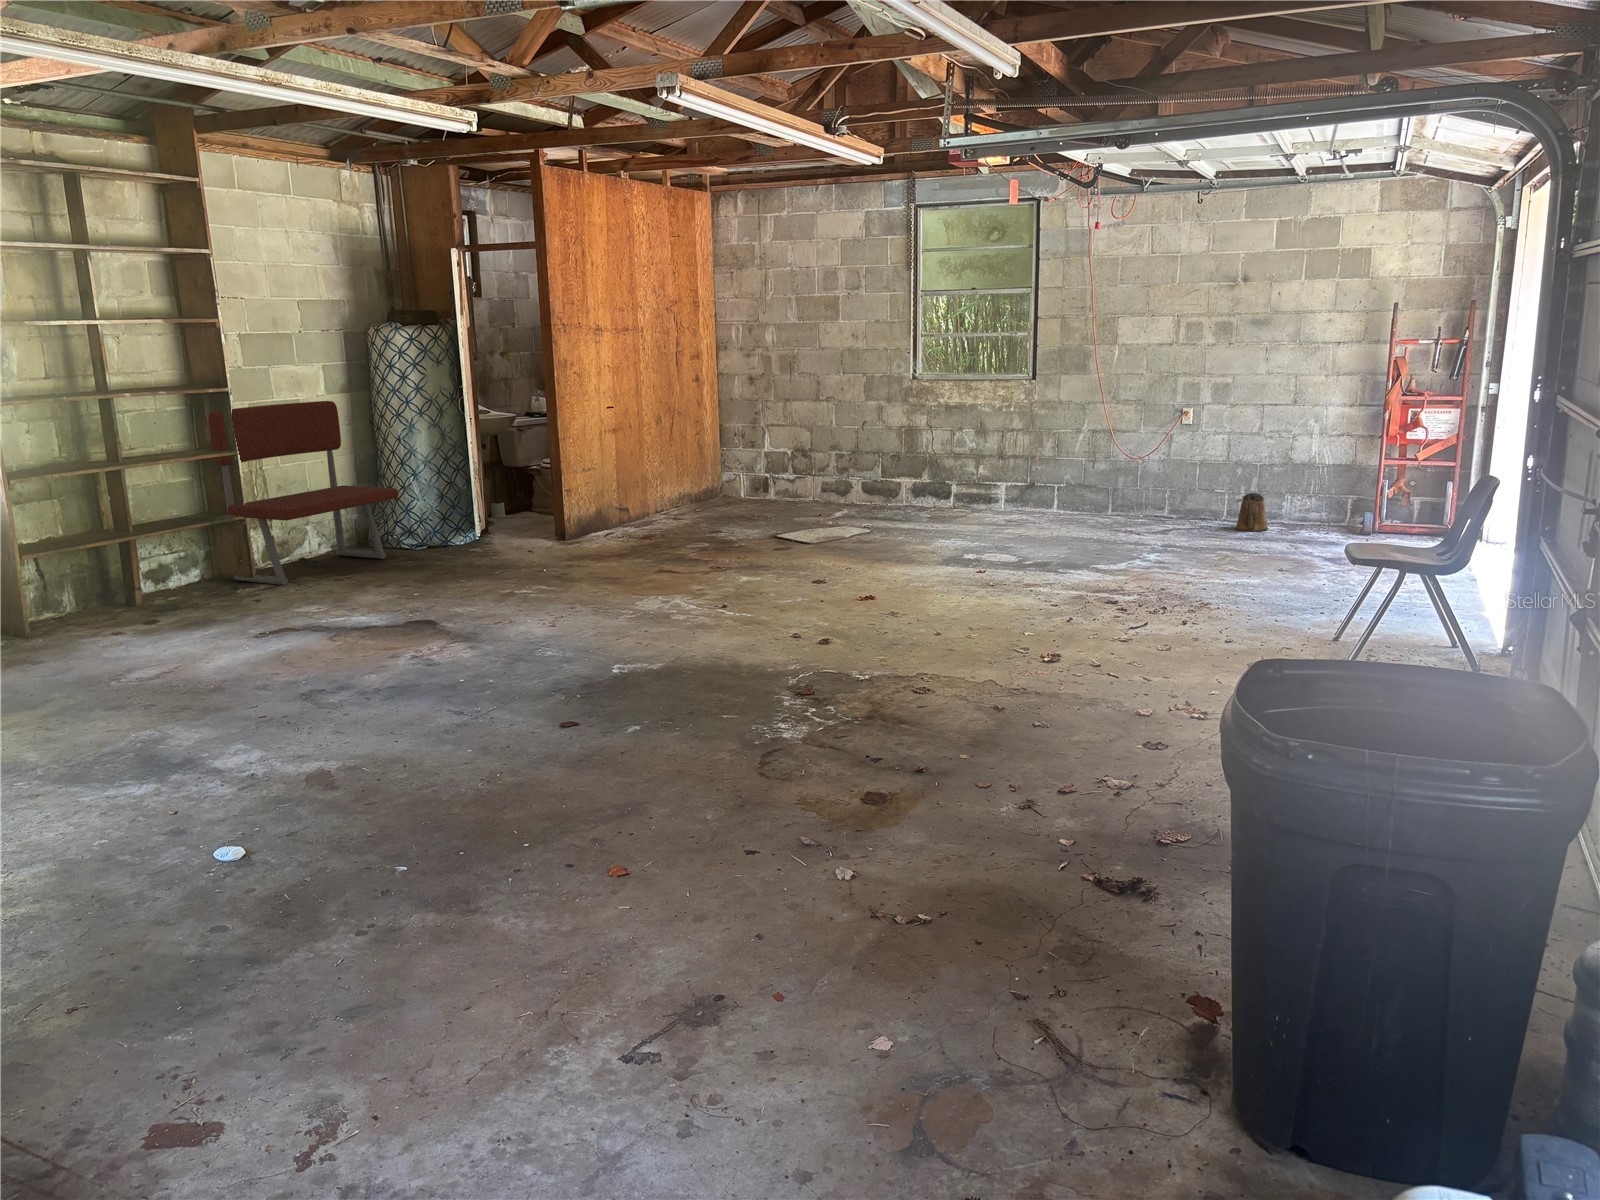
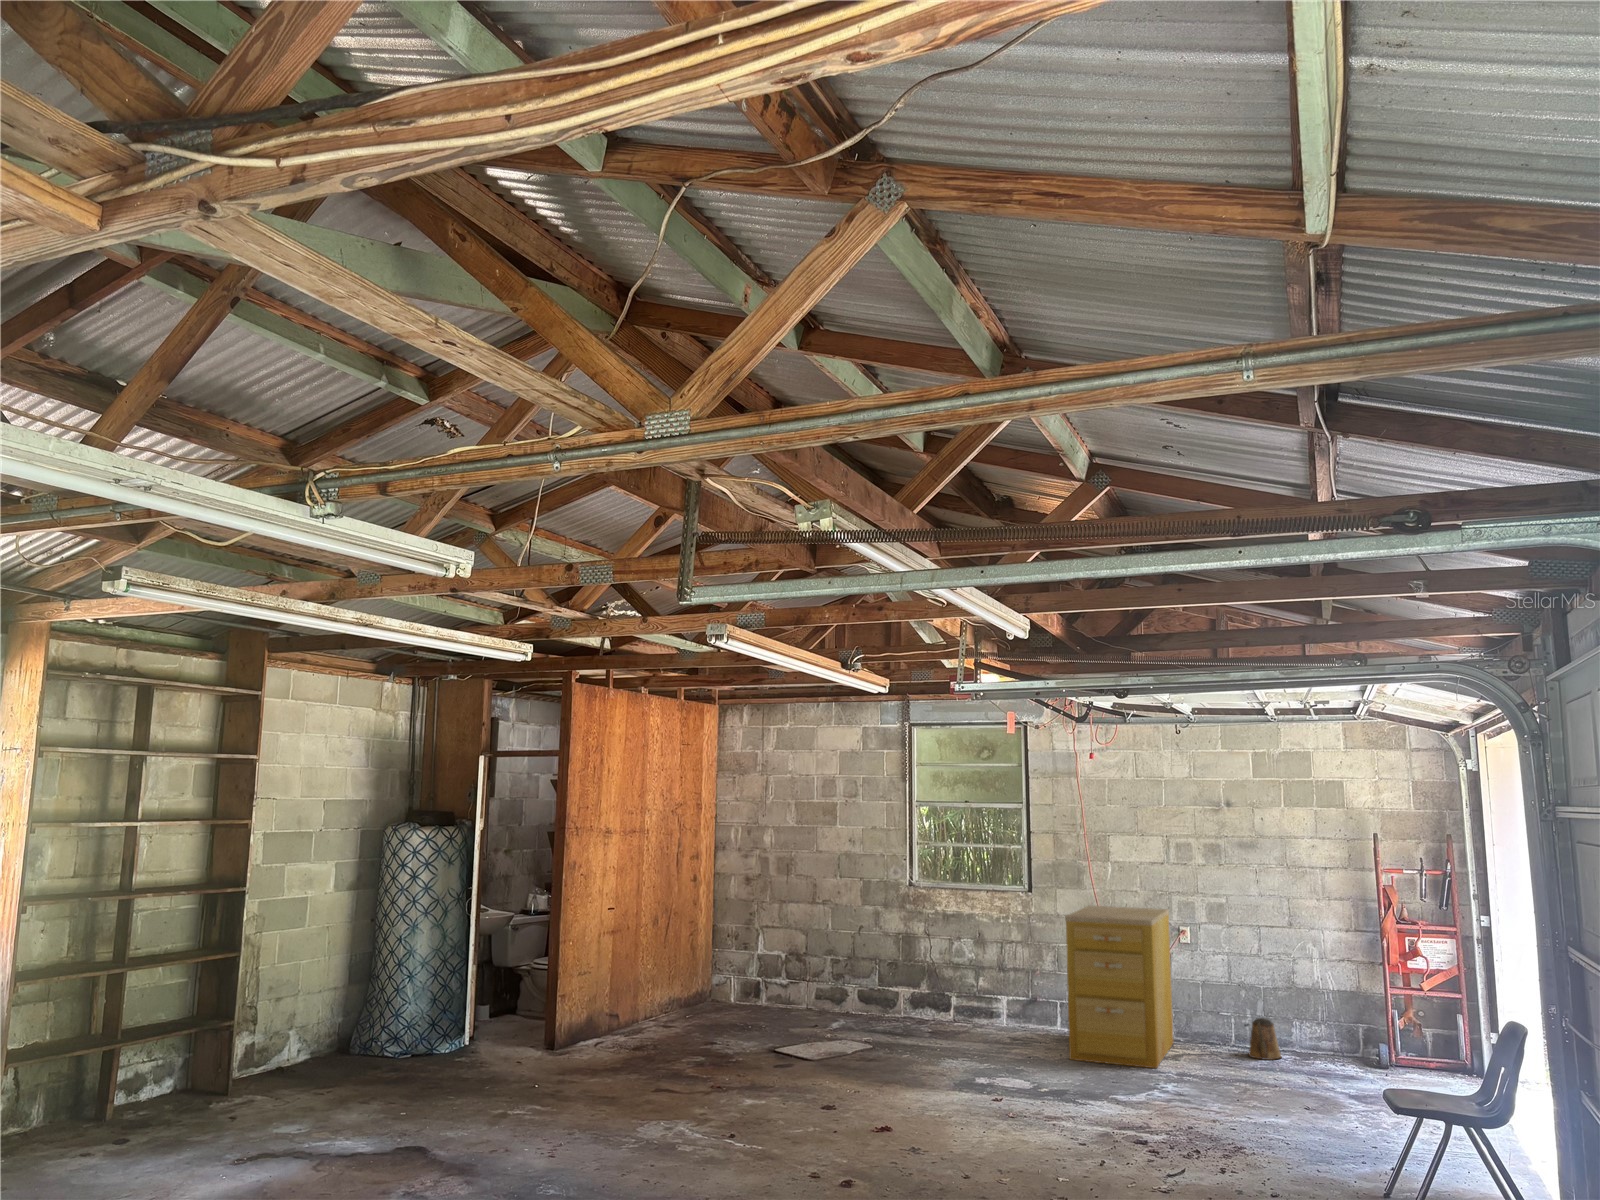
filing cabinet: none [1059,391,1171,541] -> present [1065,905,1174,1068]
bench: present [208,401,398,585] -> none [208,899,392,1100]

